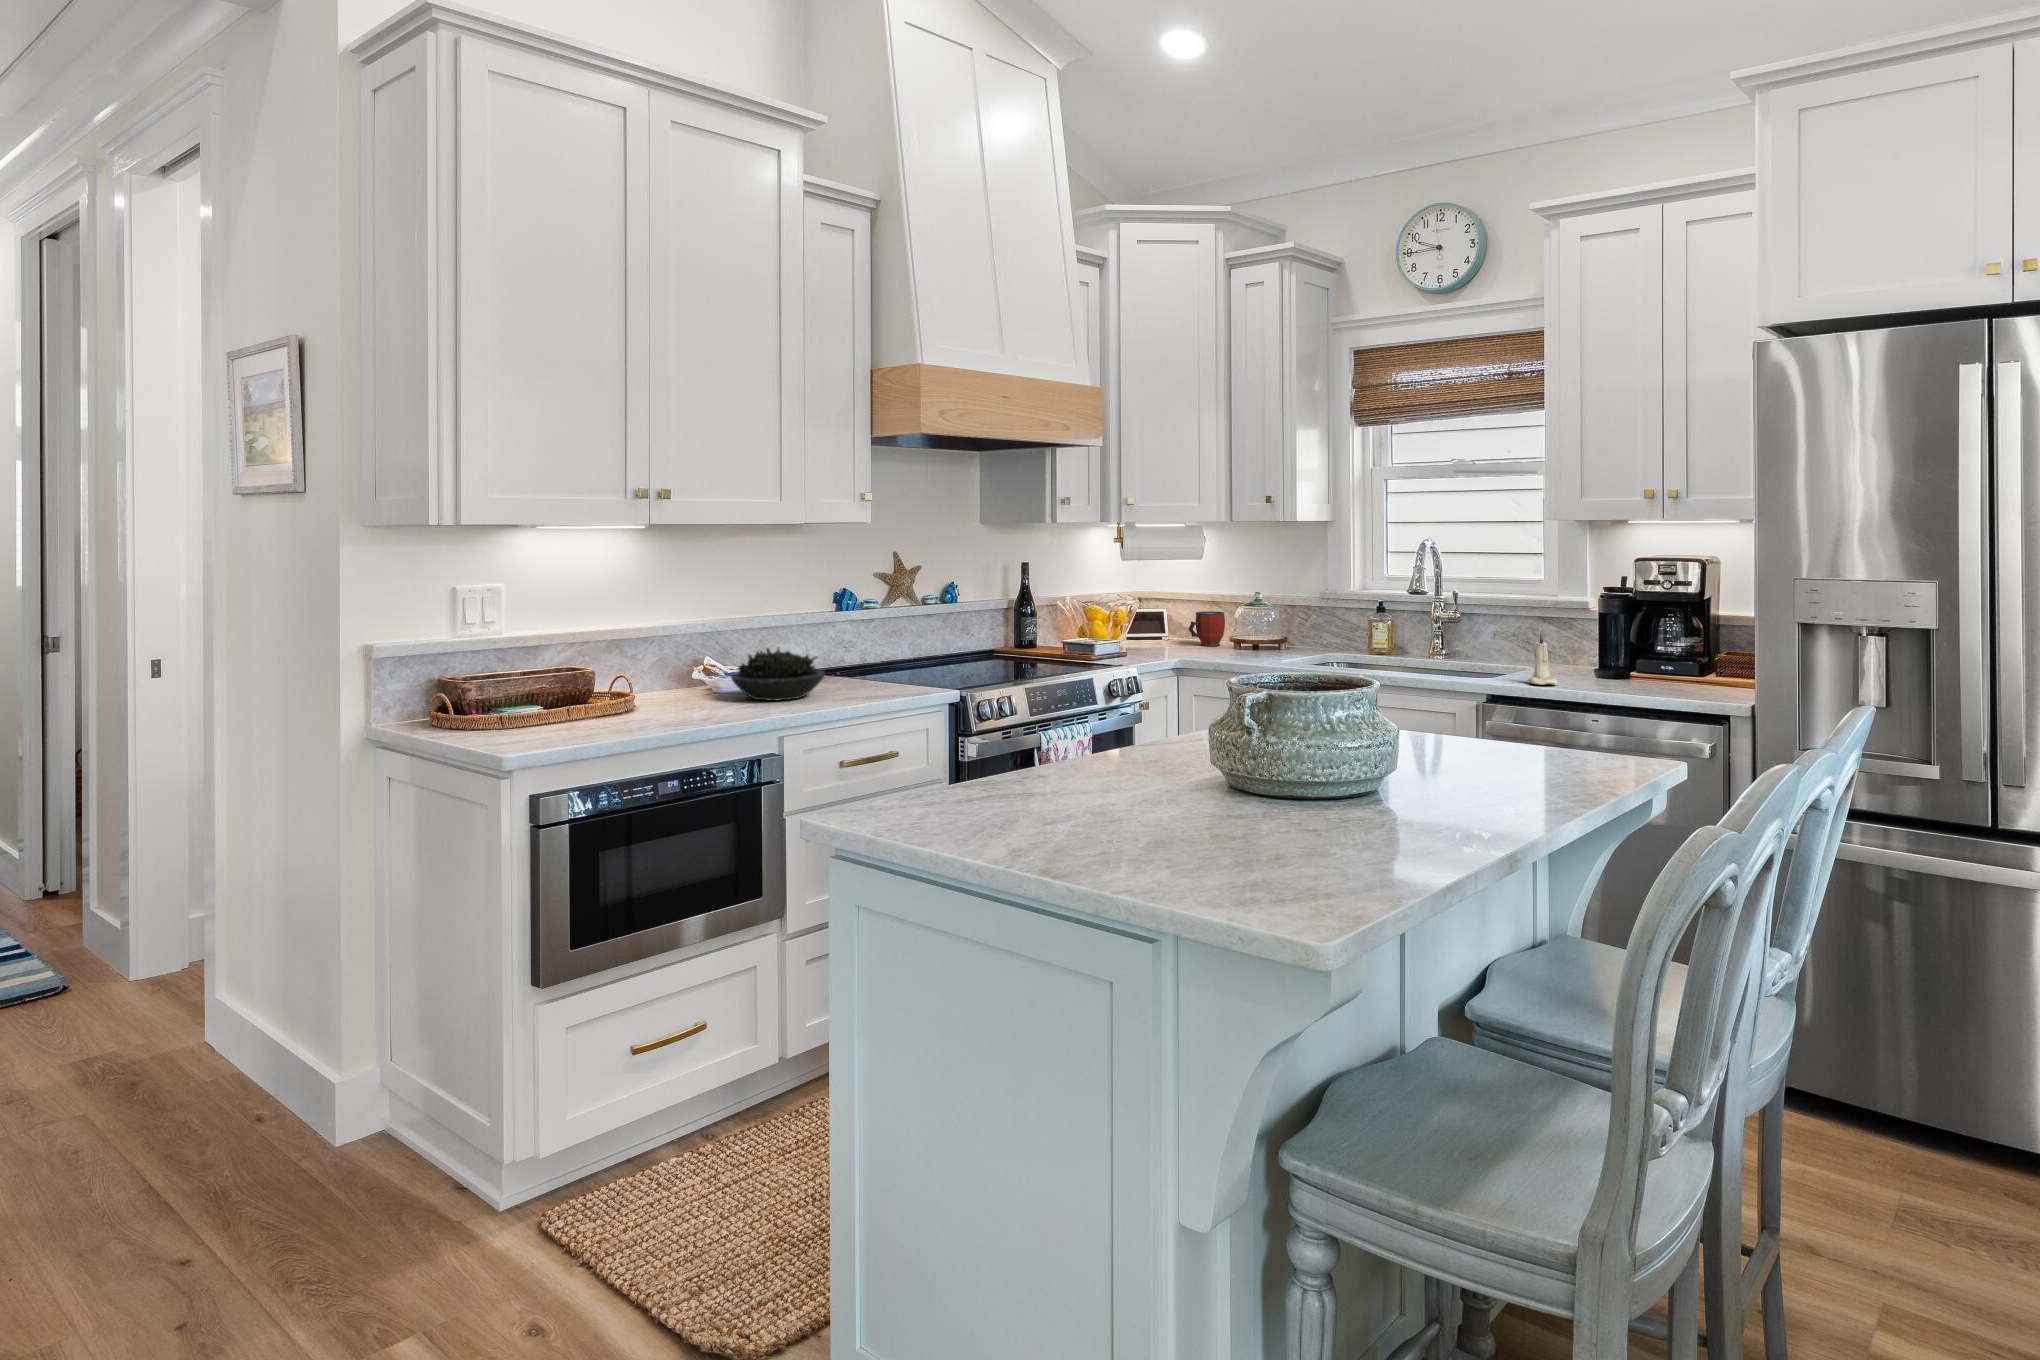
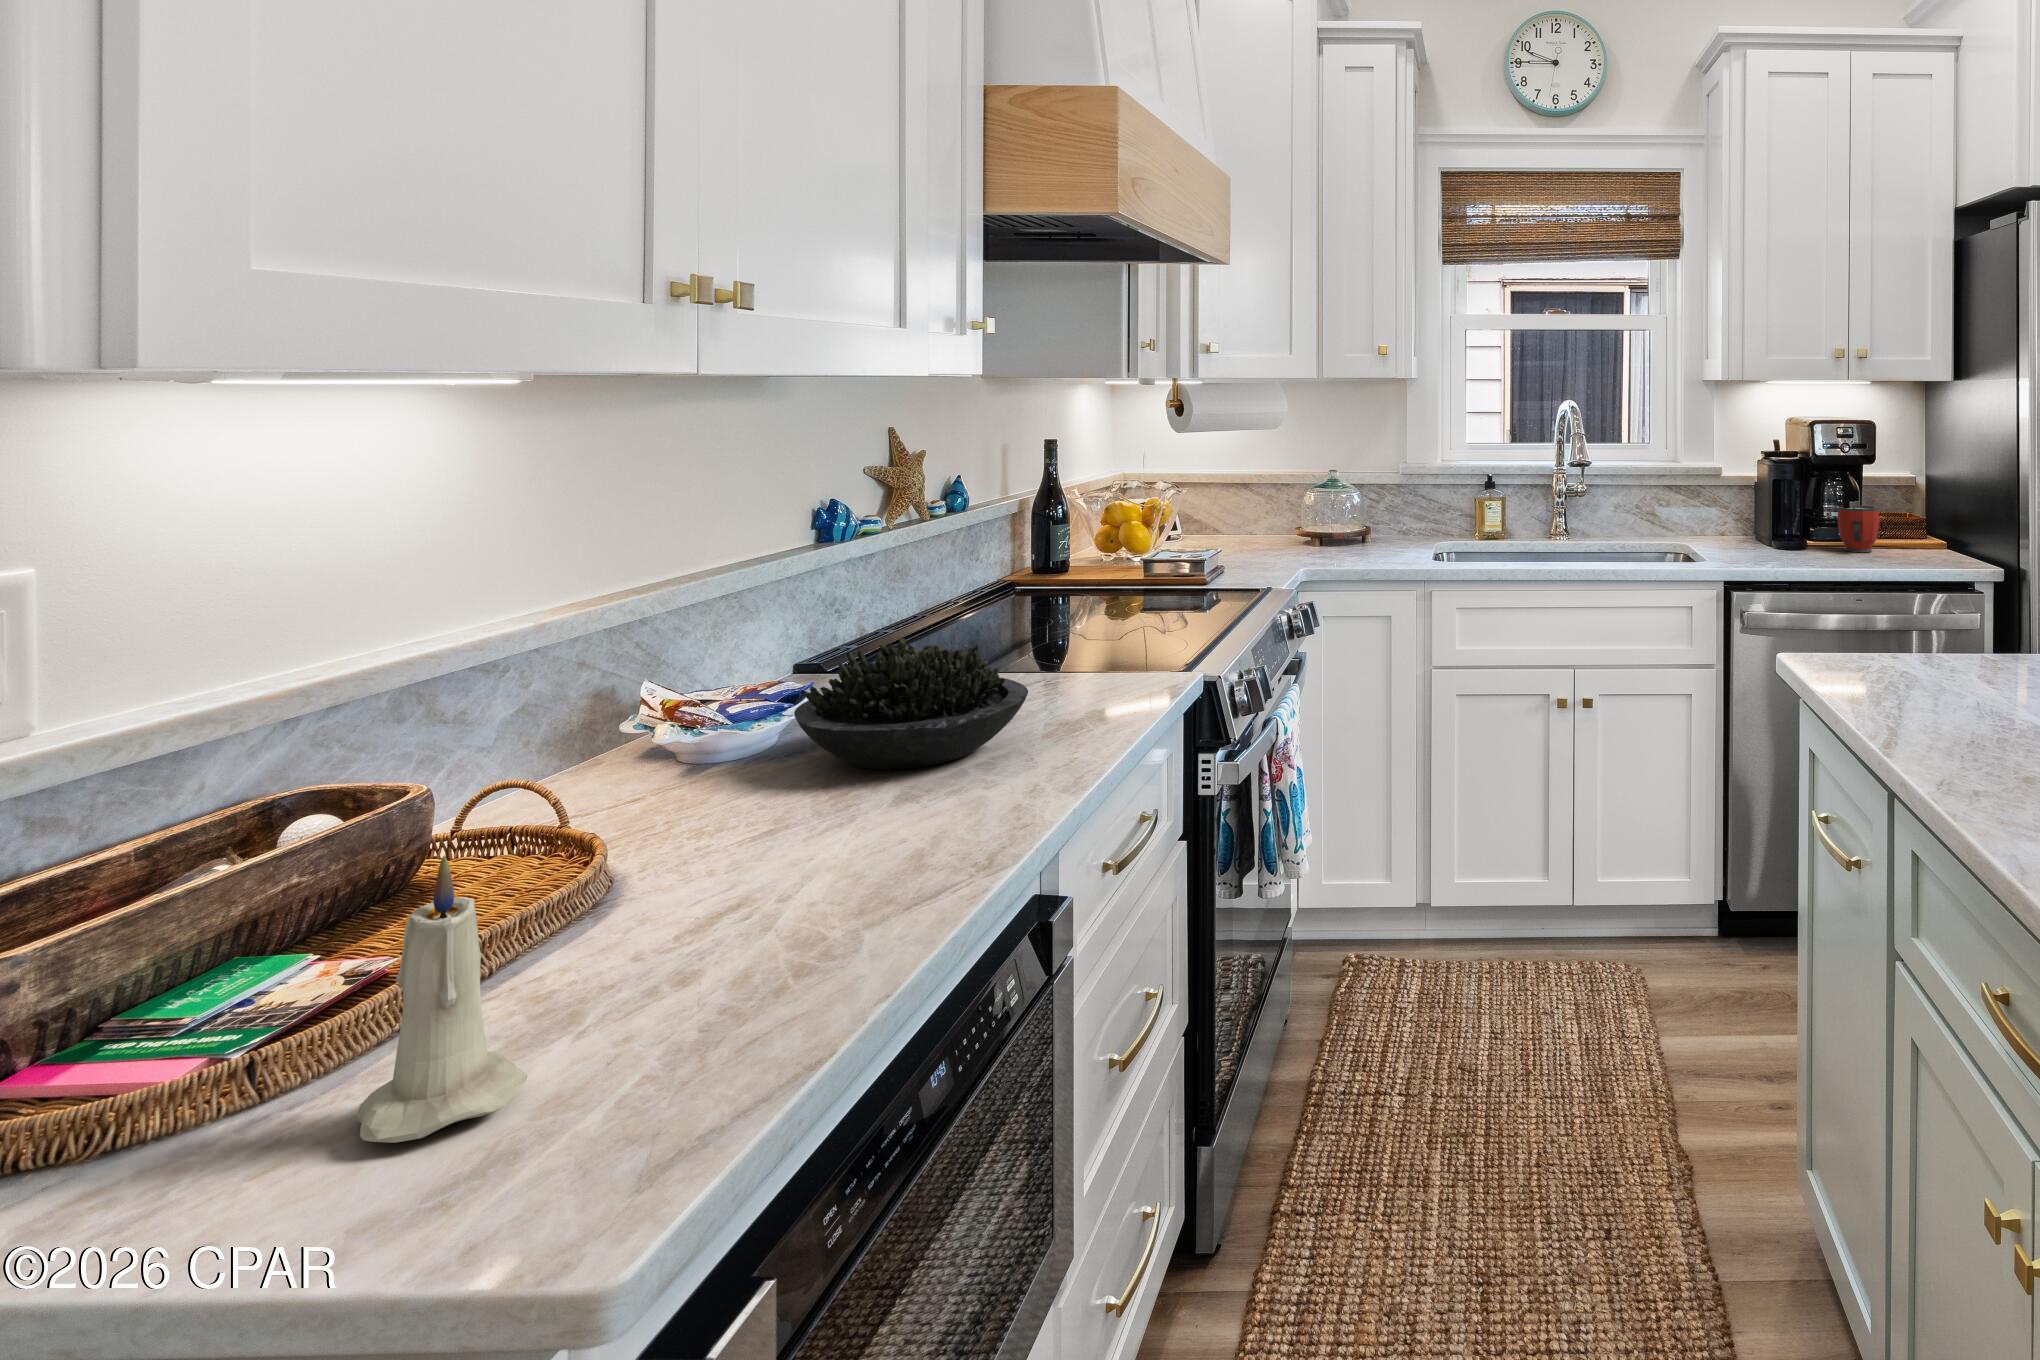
mug: present [1189,611,1225,646] -> present [1837,505,1879,552]
candle: present [1527,632,1558,685] -> present [356,855,527,1143]

